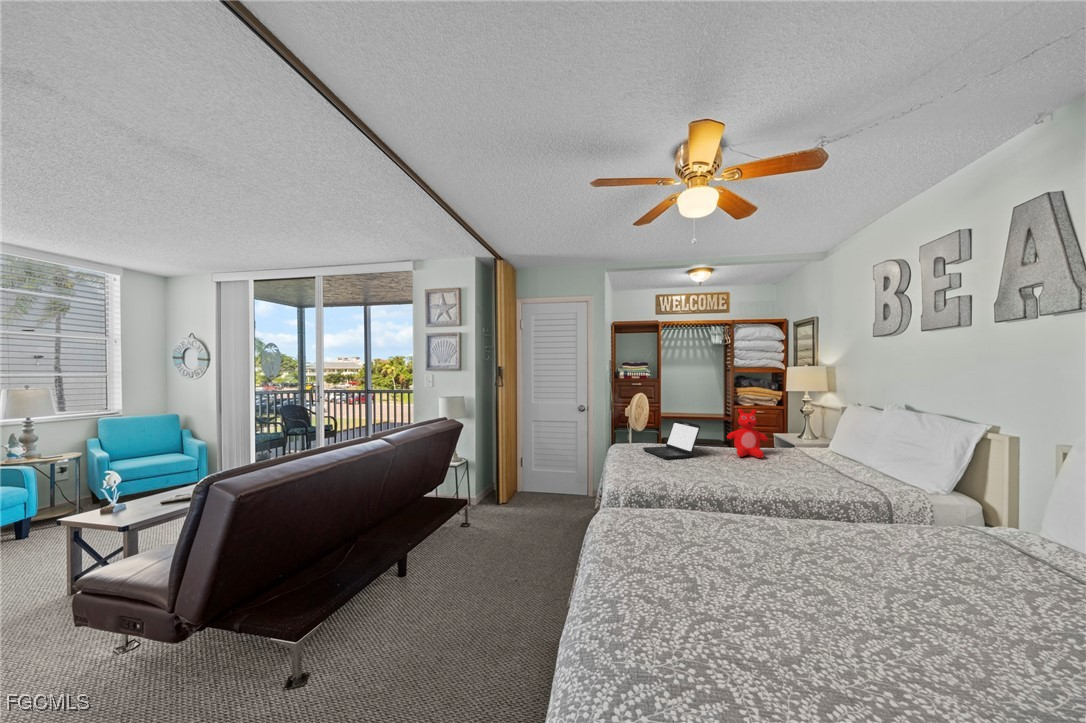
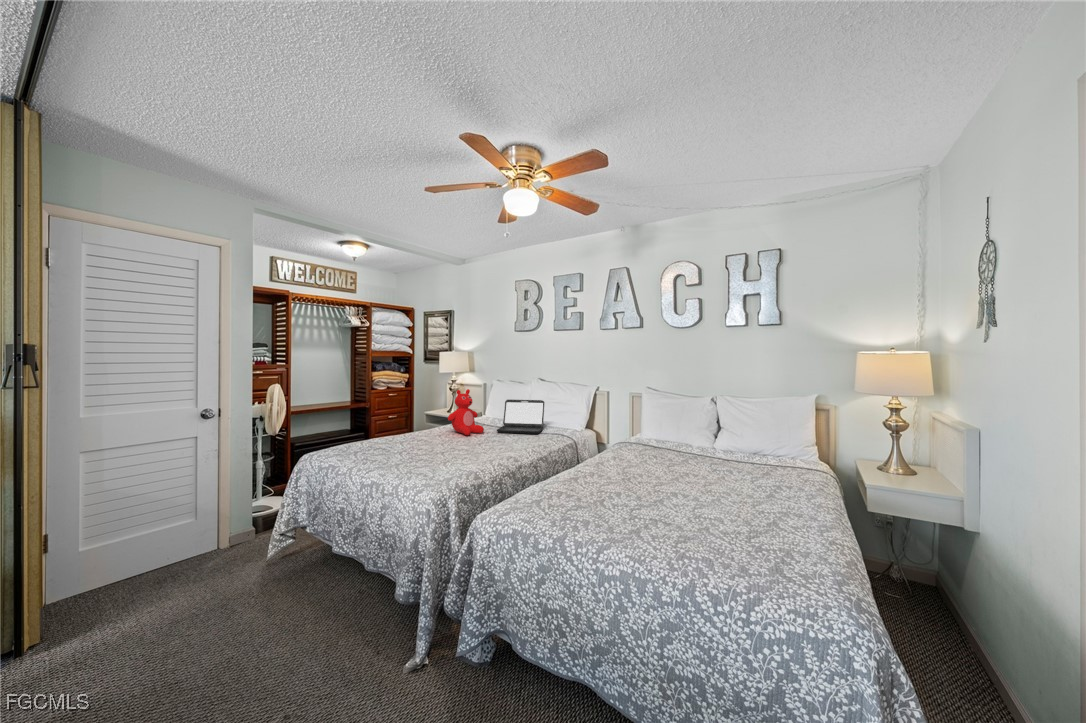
laptop: present [643,420,700,459] -> present [497,400,544,434]

